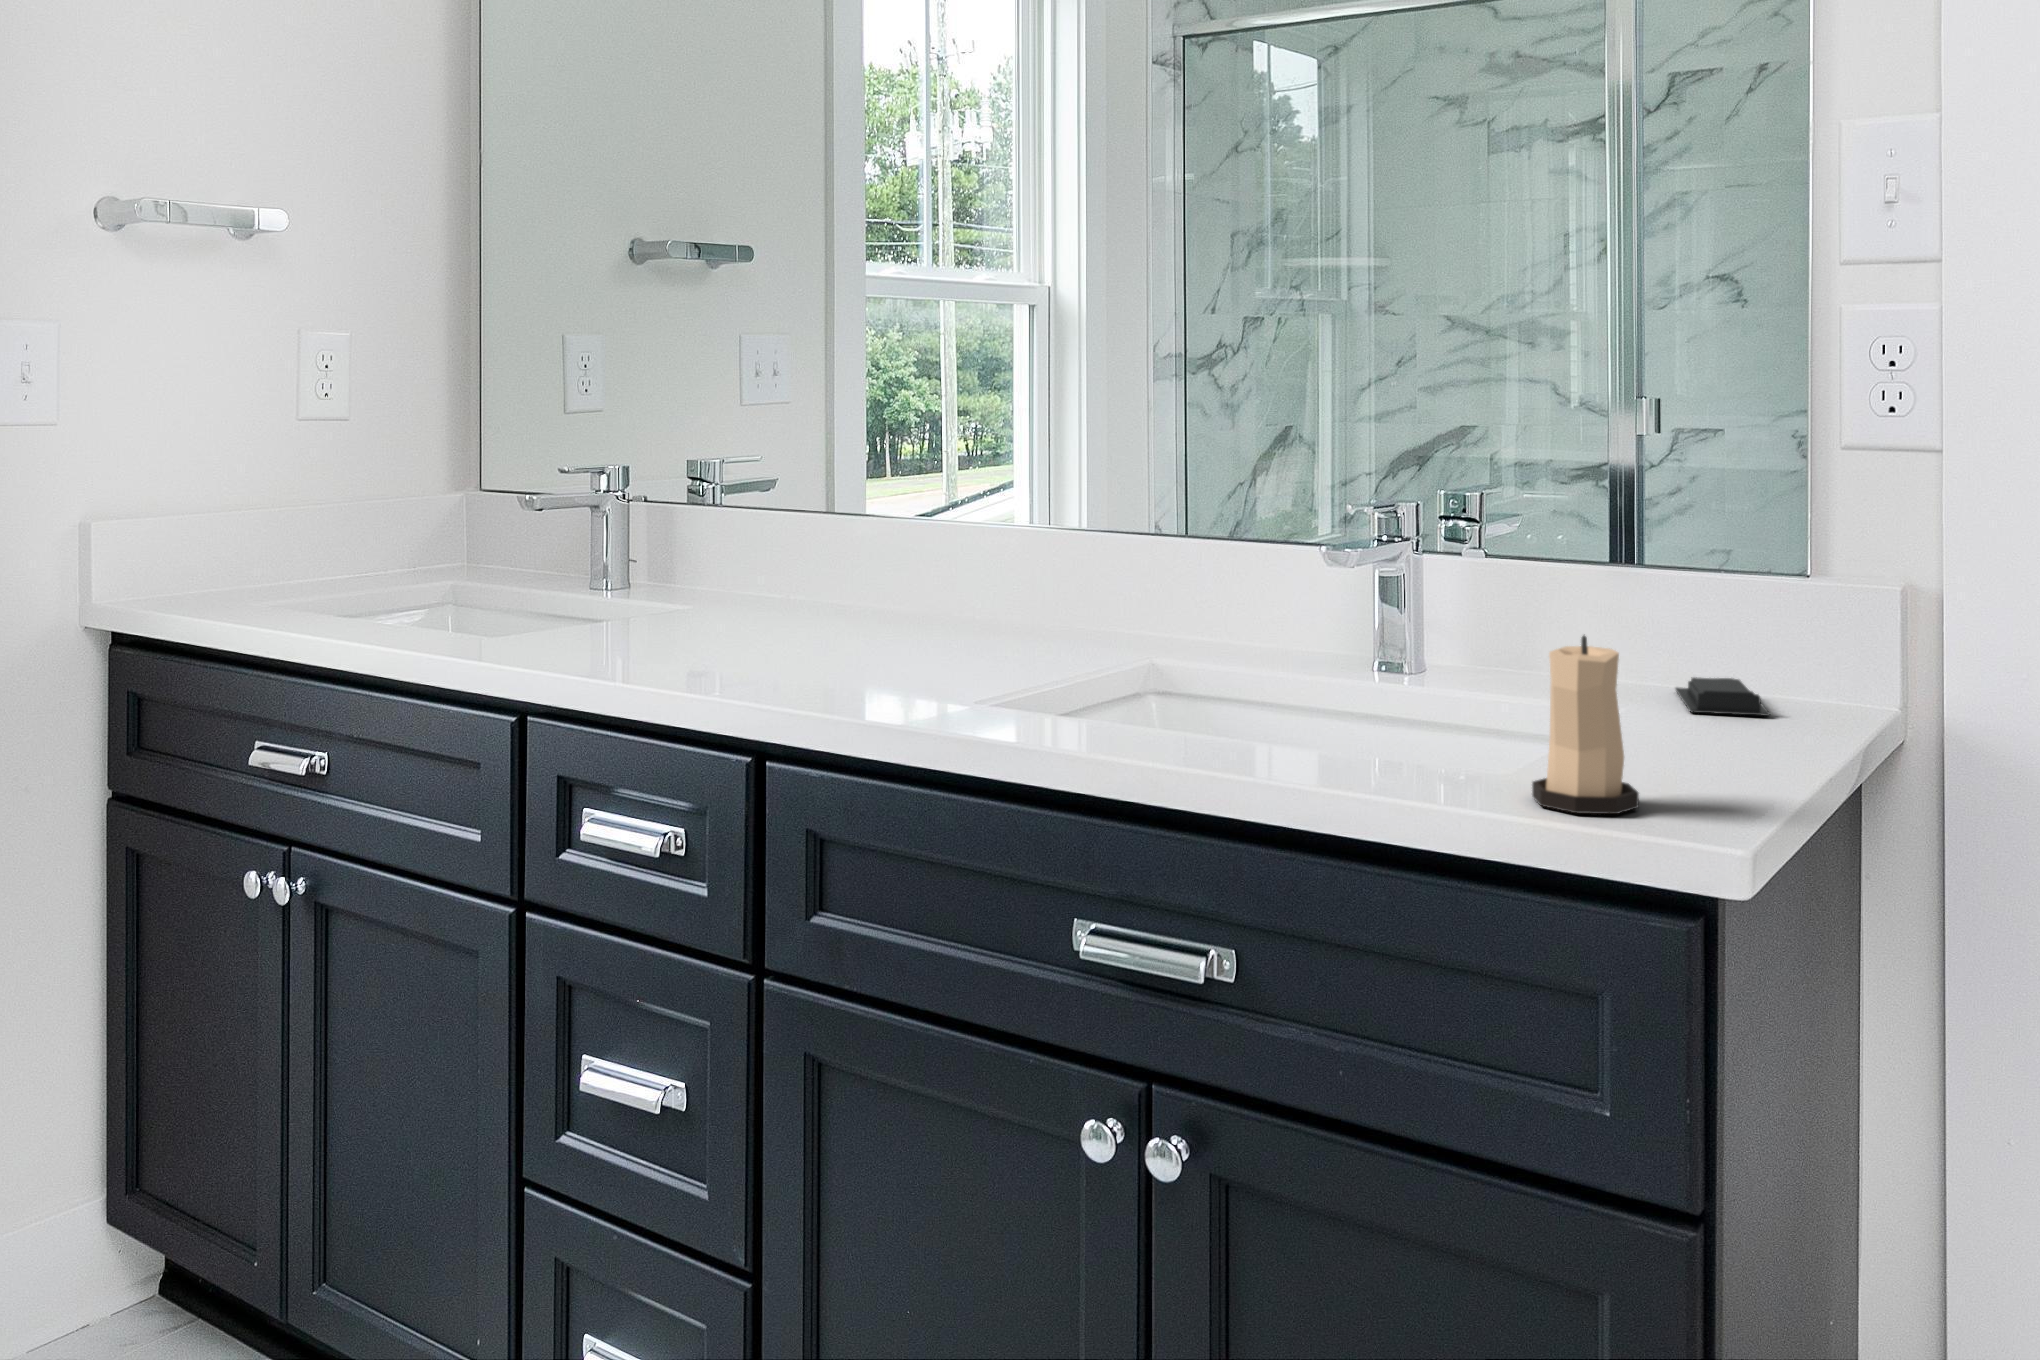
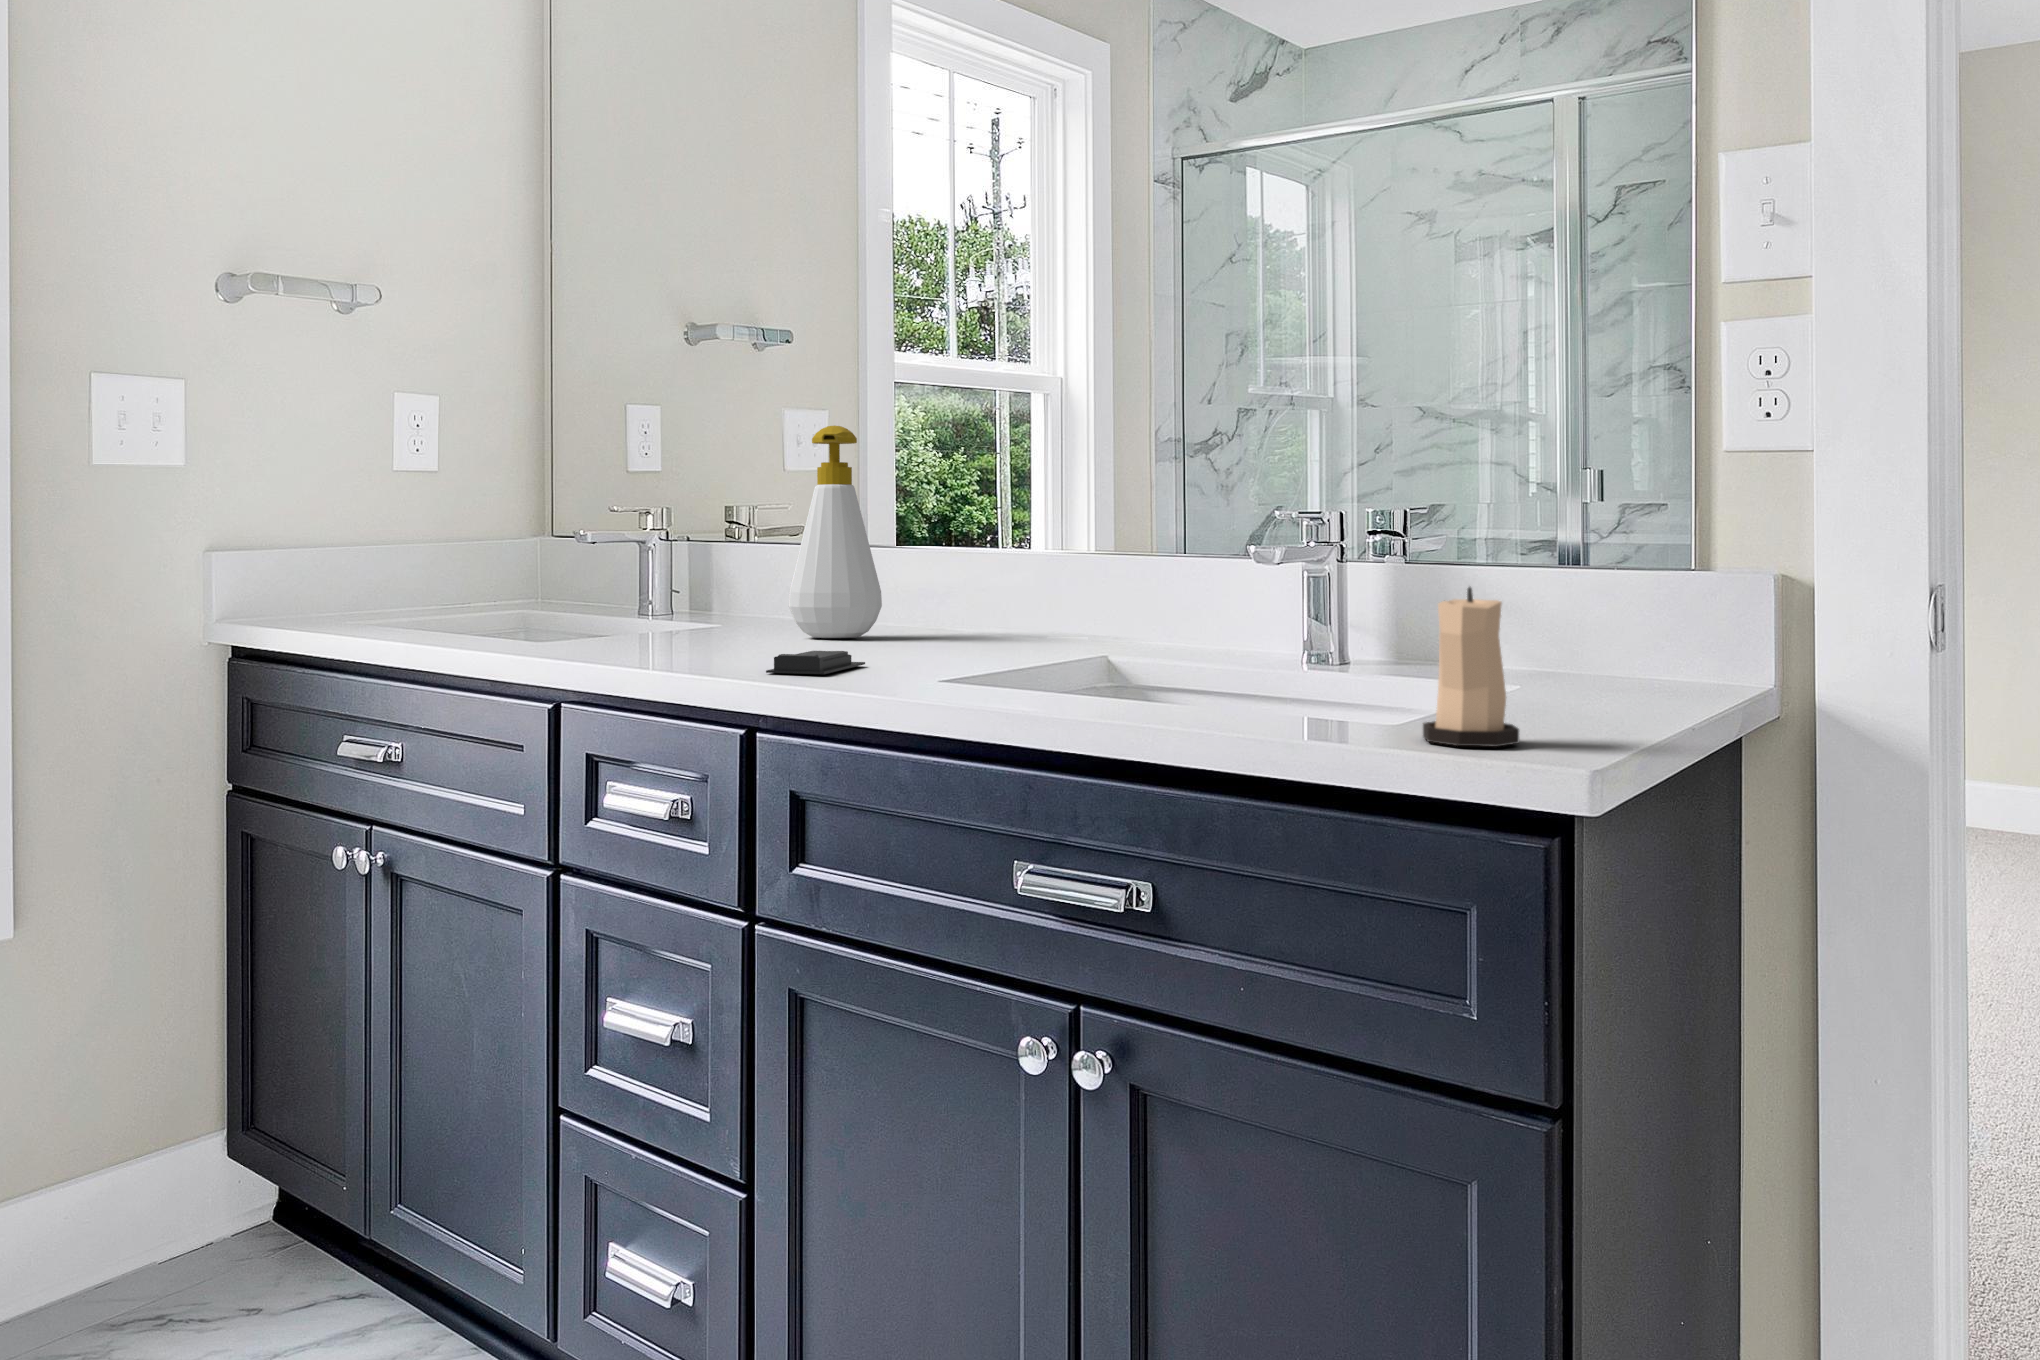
soap bottle: none [772,371,879,616] -> present [789,426,882,638]
soap bar: present [1676,677,1770,716] -> present [766,651,865,674]

